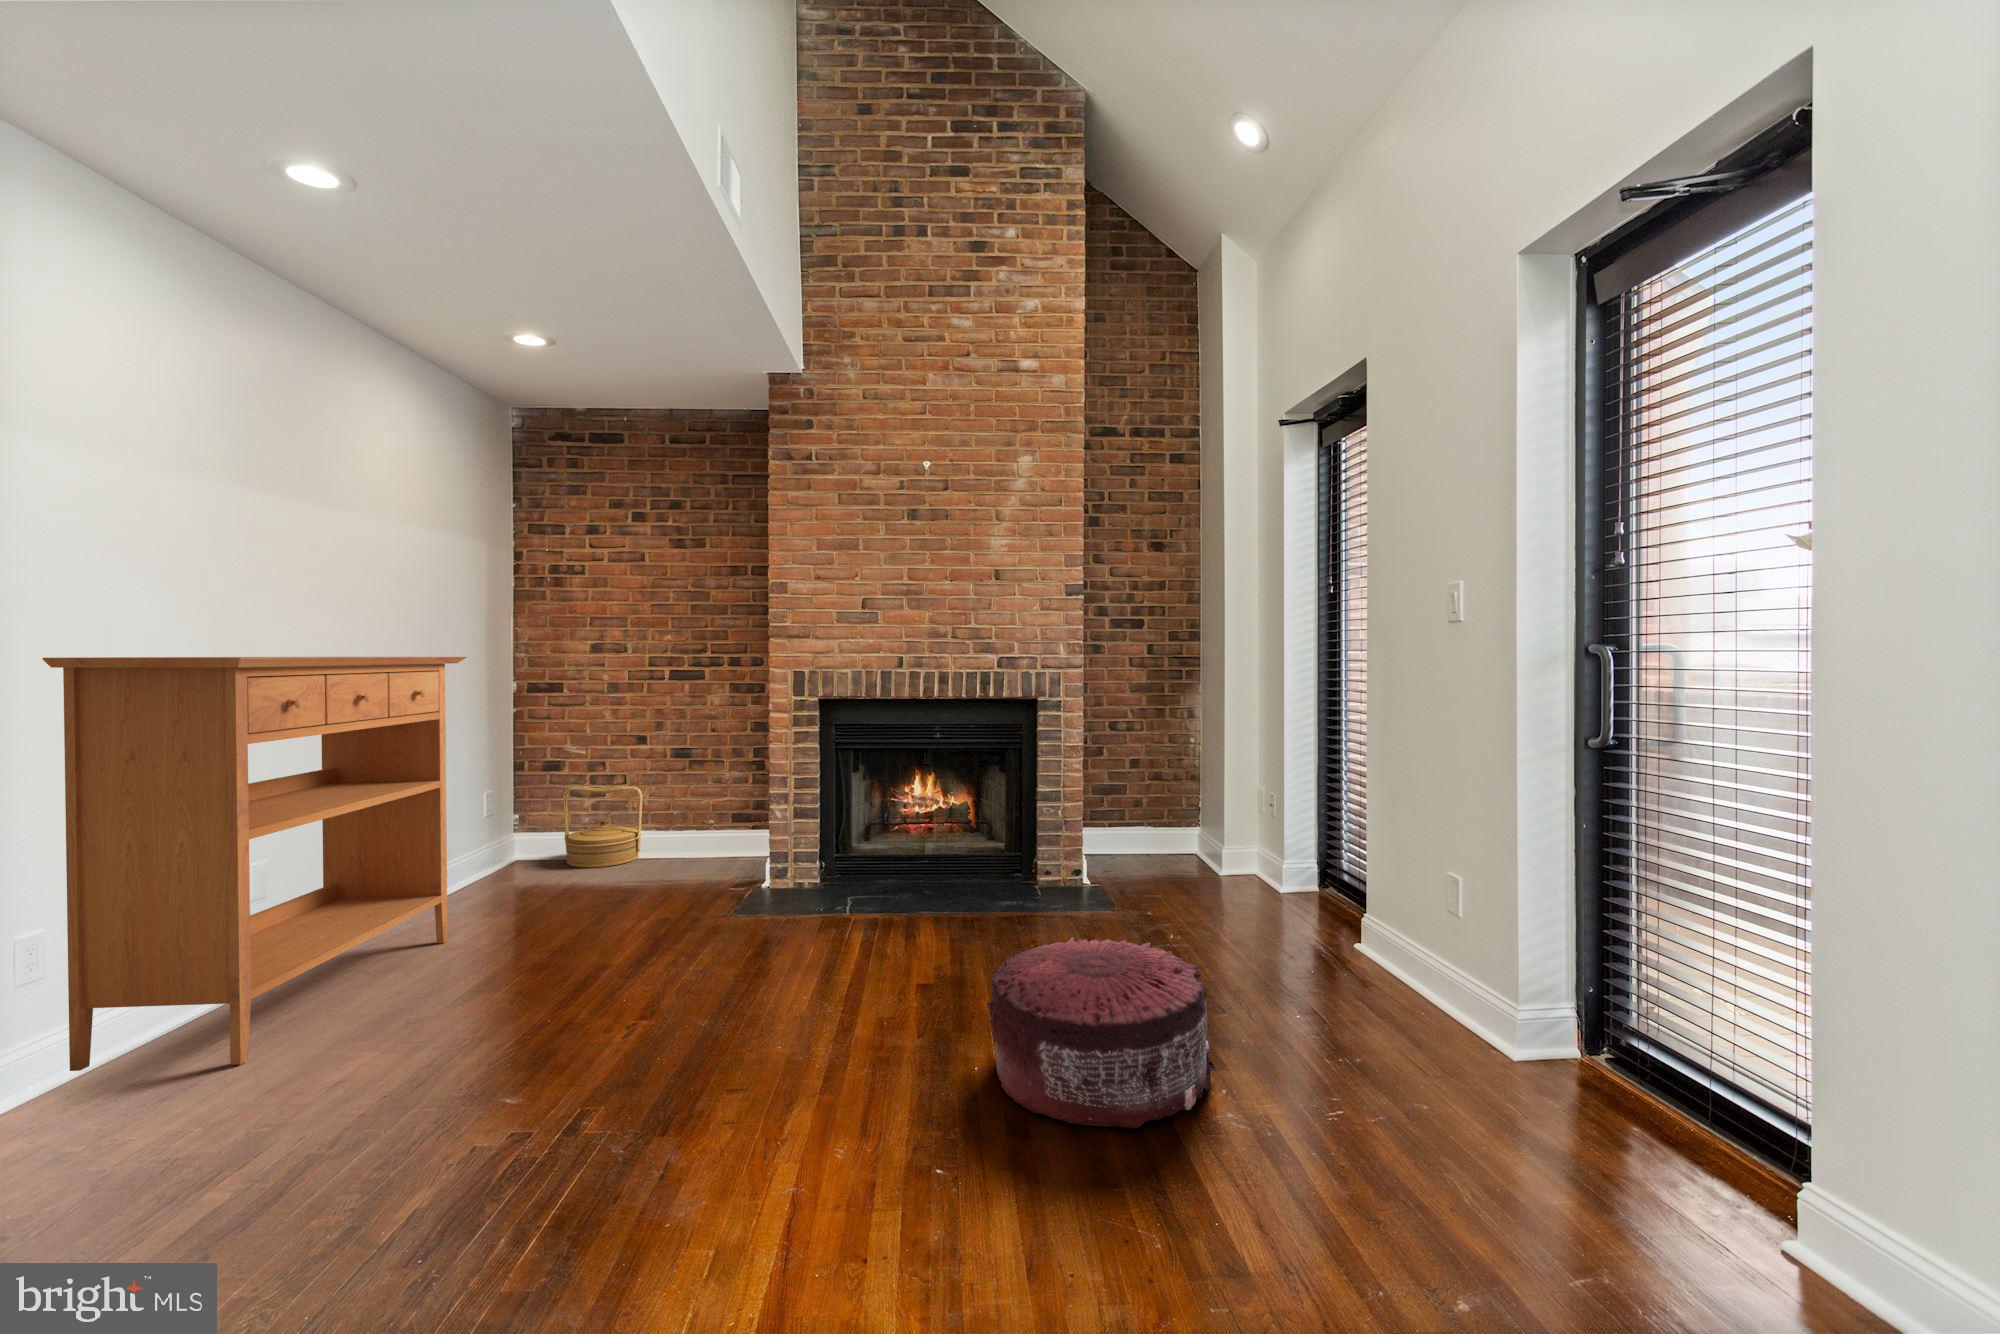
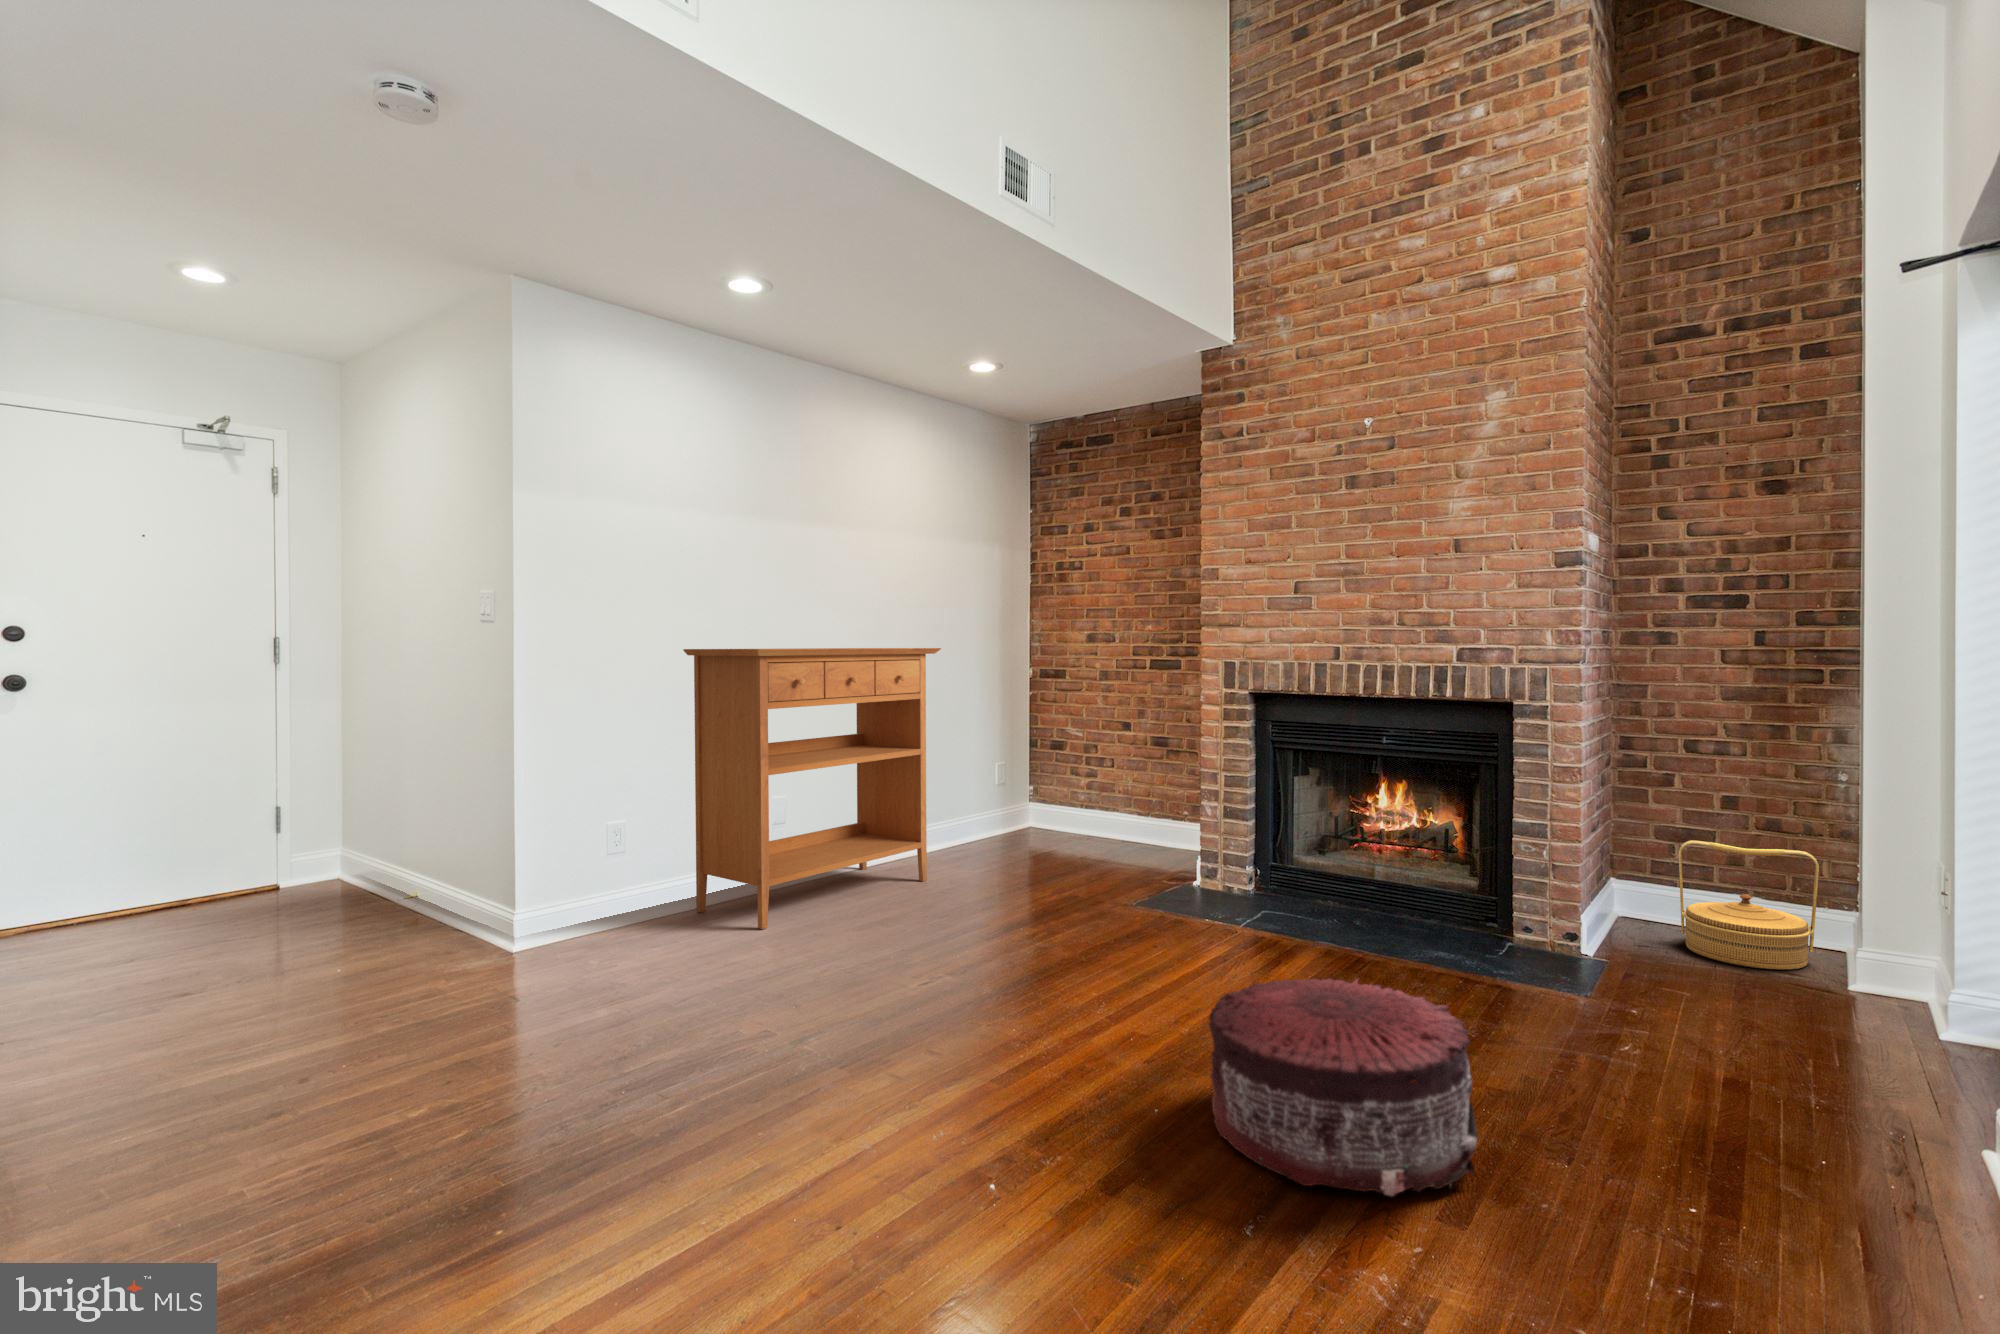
woven basket: present [563,786,643,868] -> present [1679,840,1819,970]

